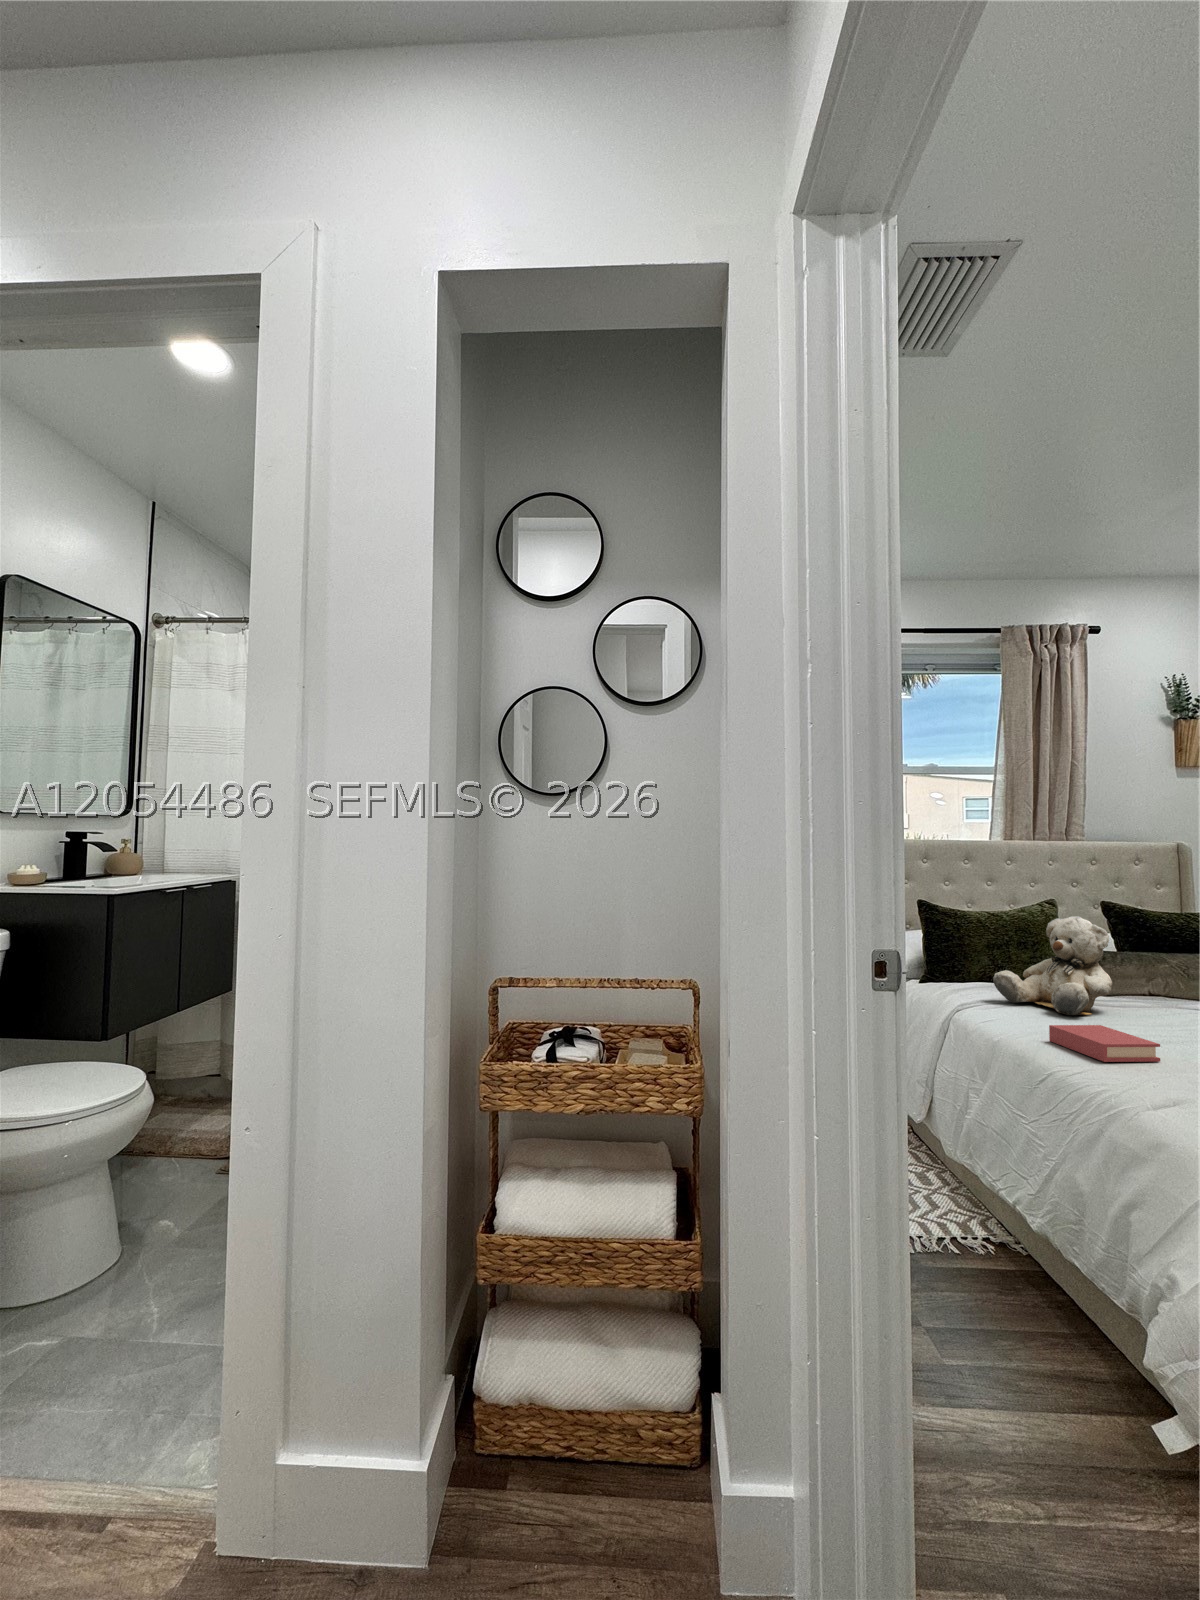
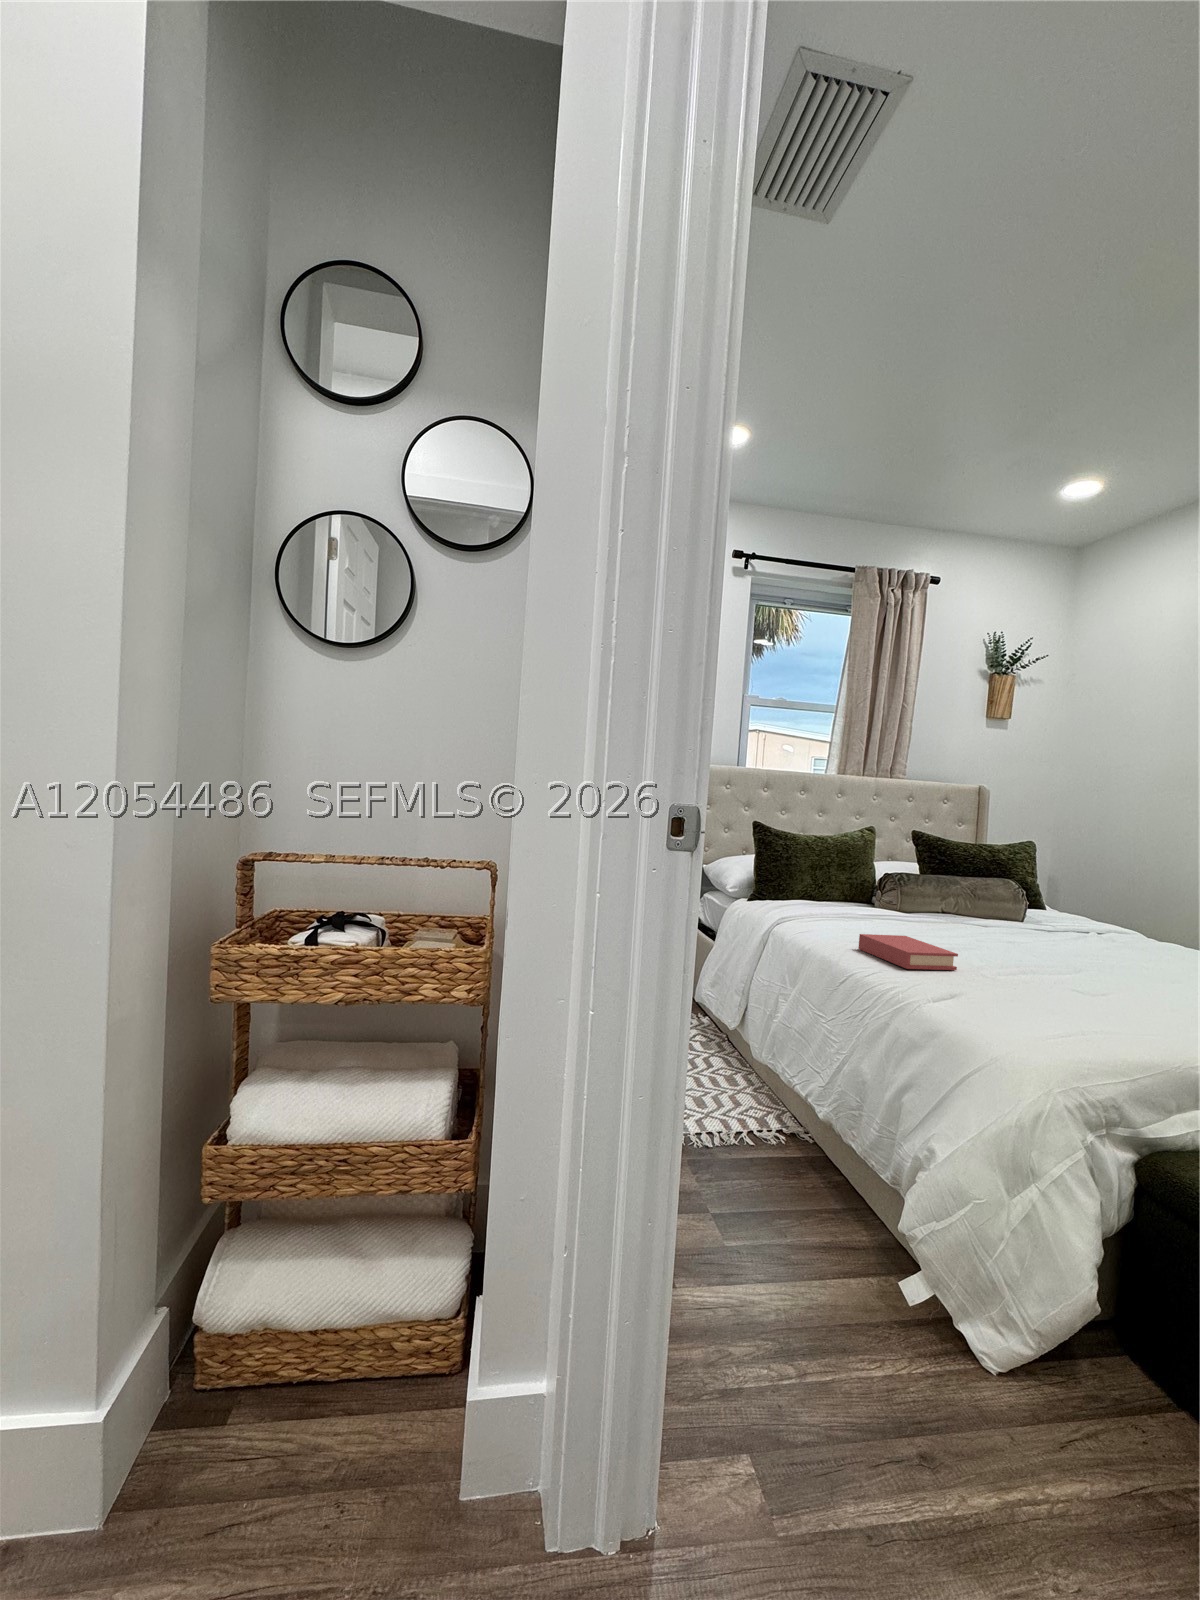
teddy bear: present [993,916,1112,1015] -> none [813,837,919,927]

